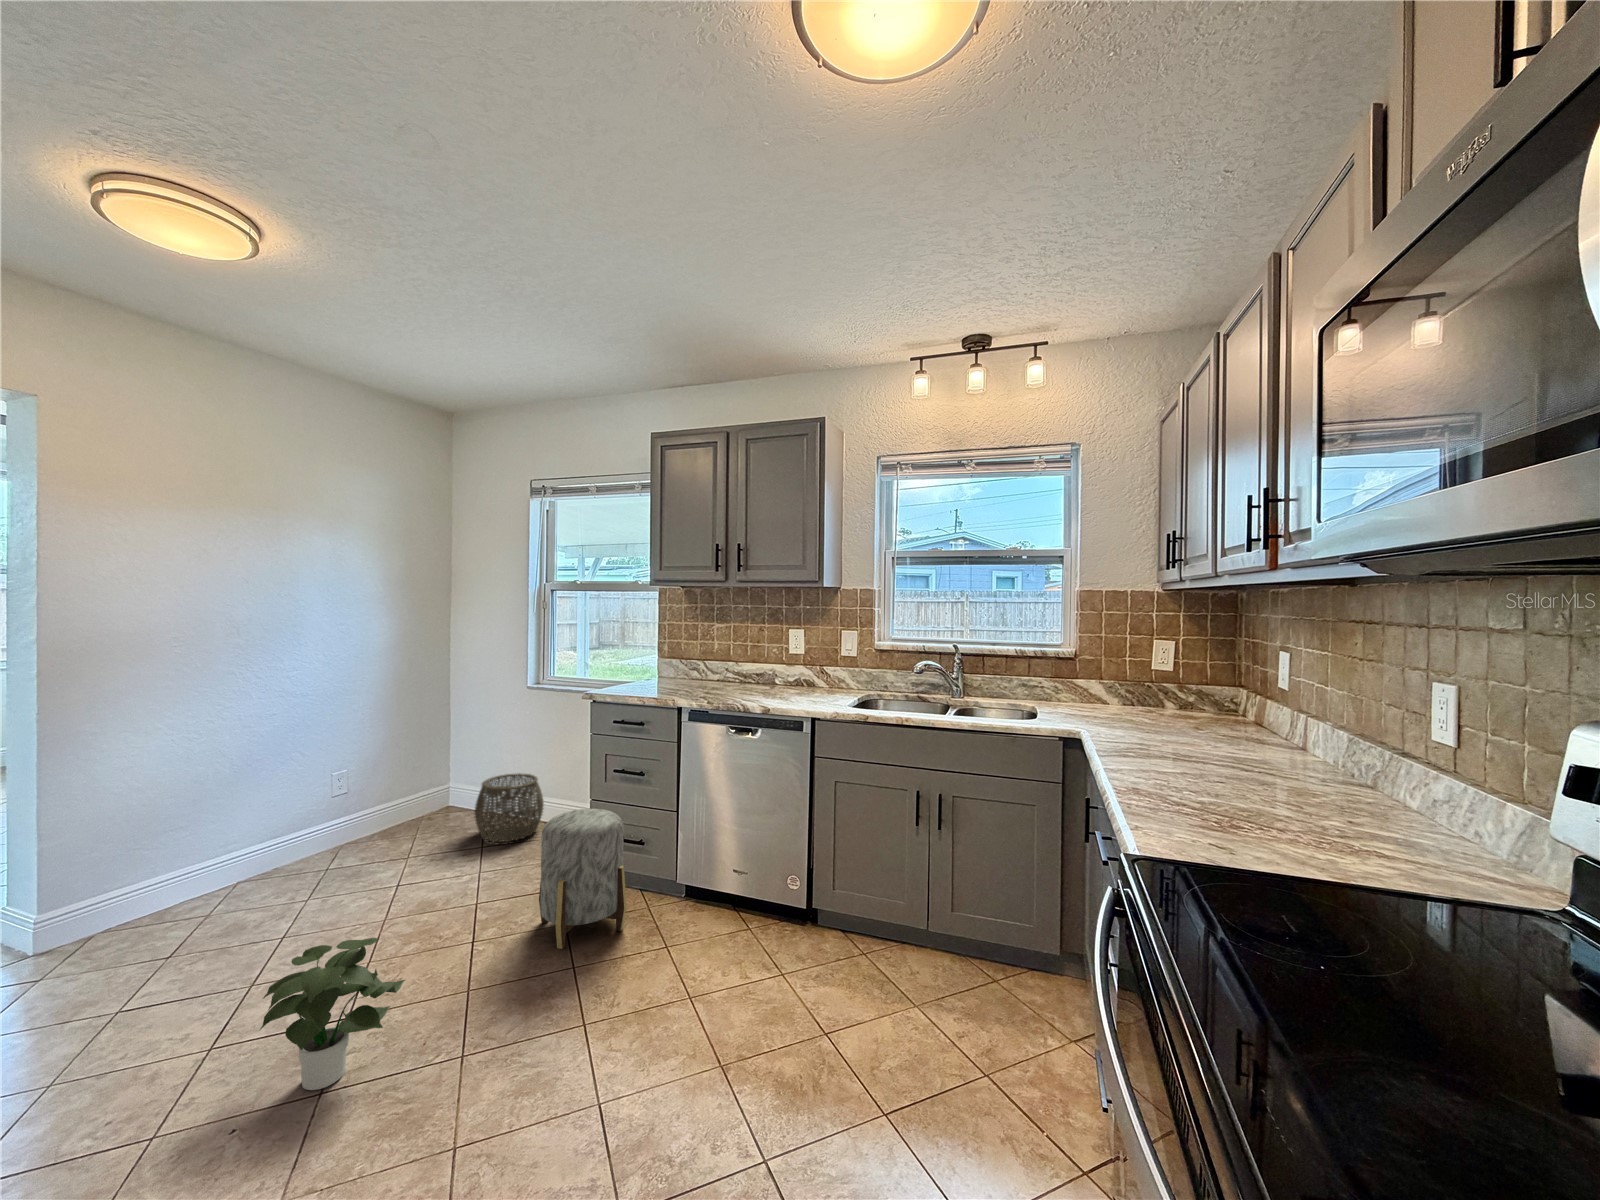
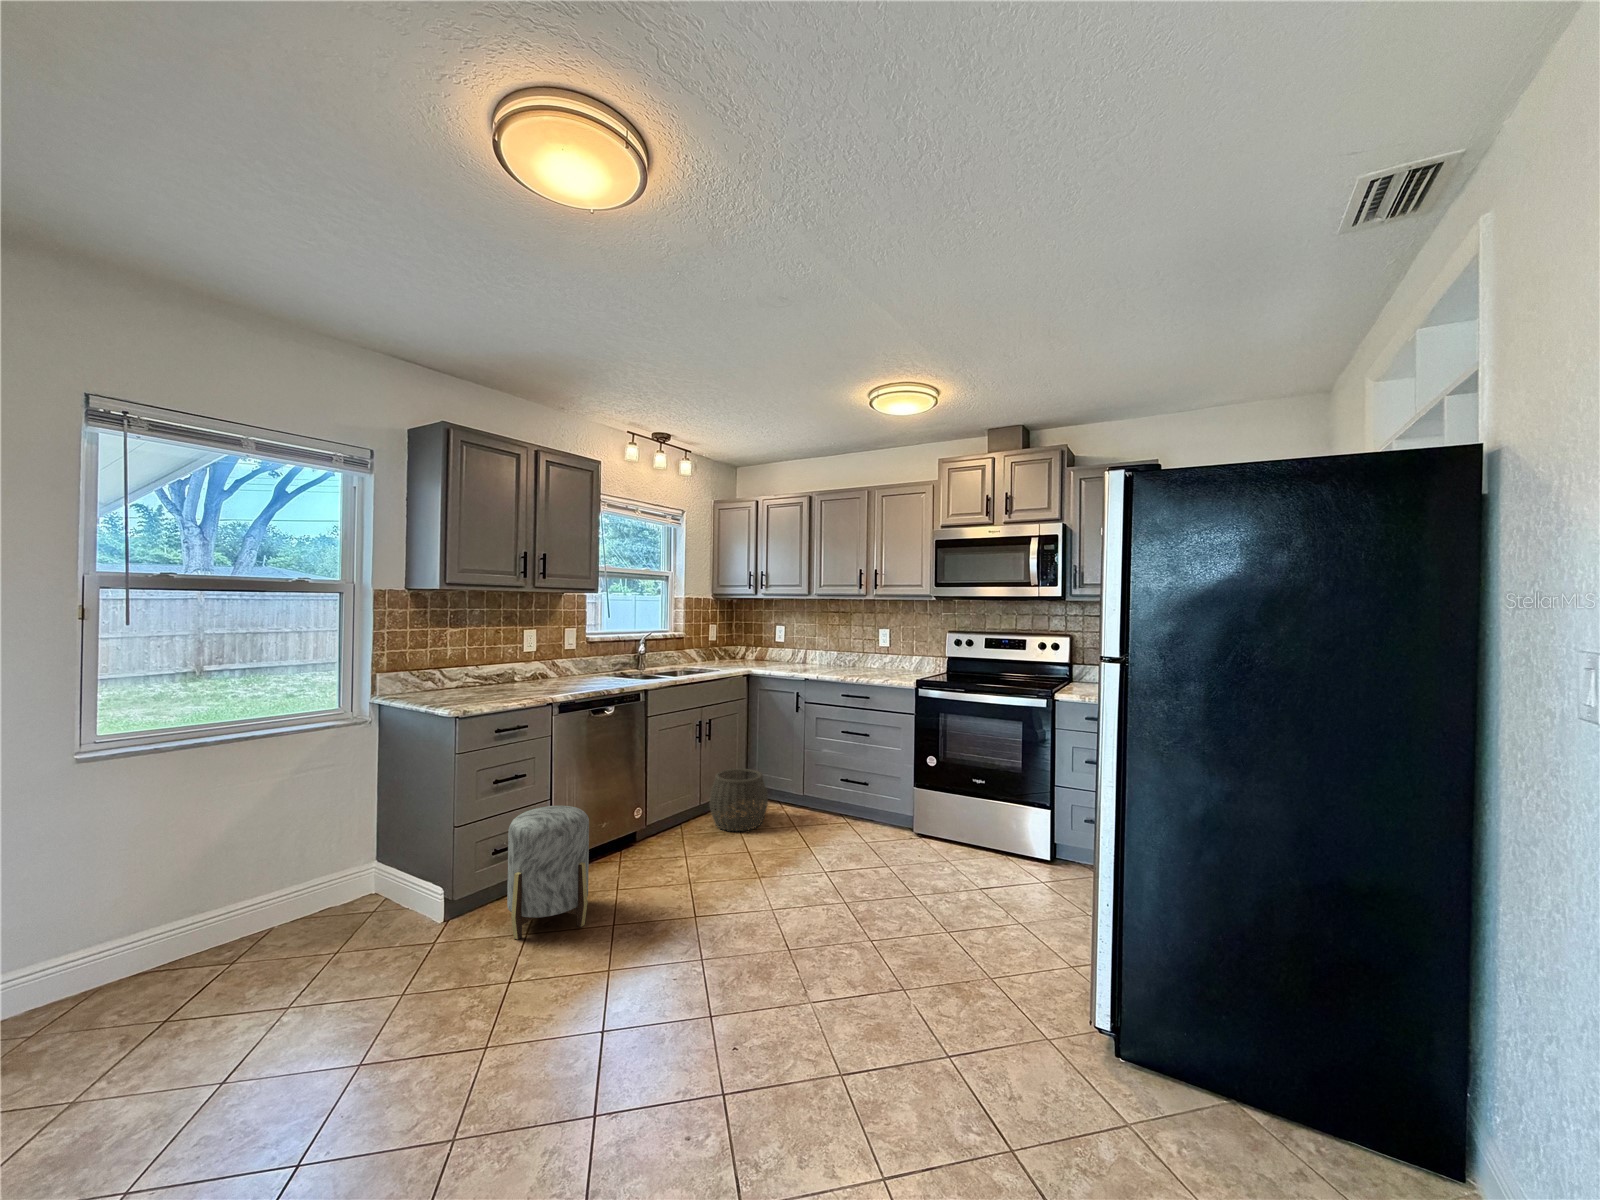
woven basket: present [475,773,544,842] -> present [710,769,768,831]
potted plant: present [260,938,405,1090] -> none [652,885,746,1013]

